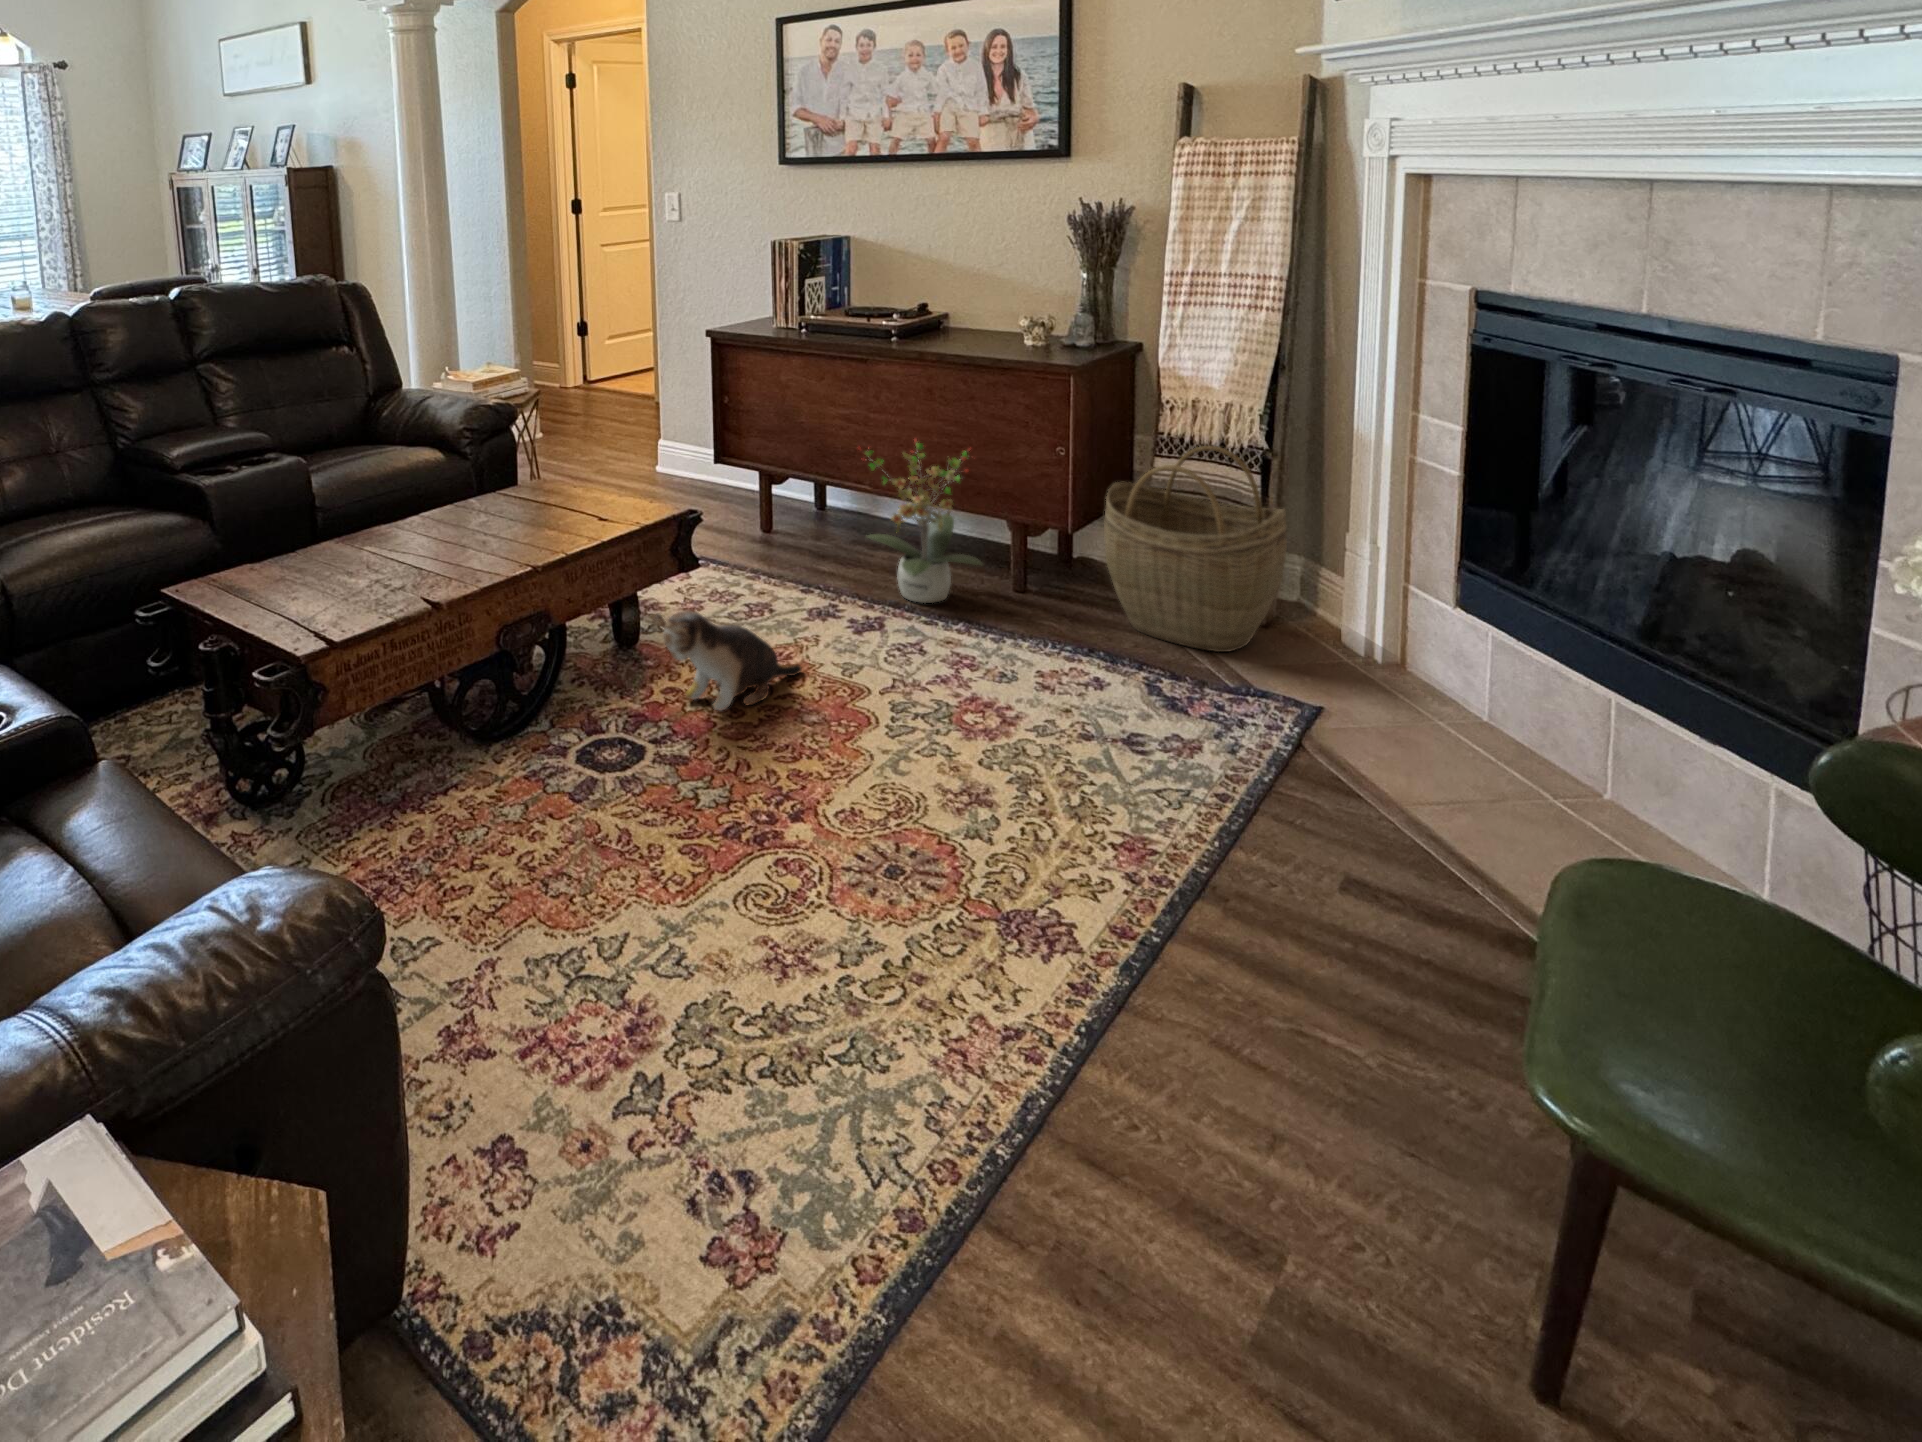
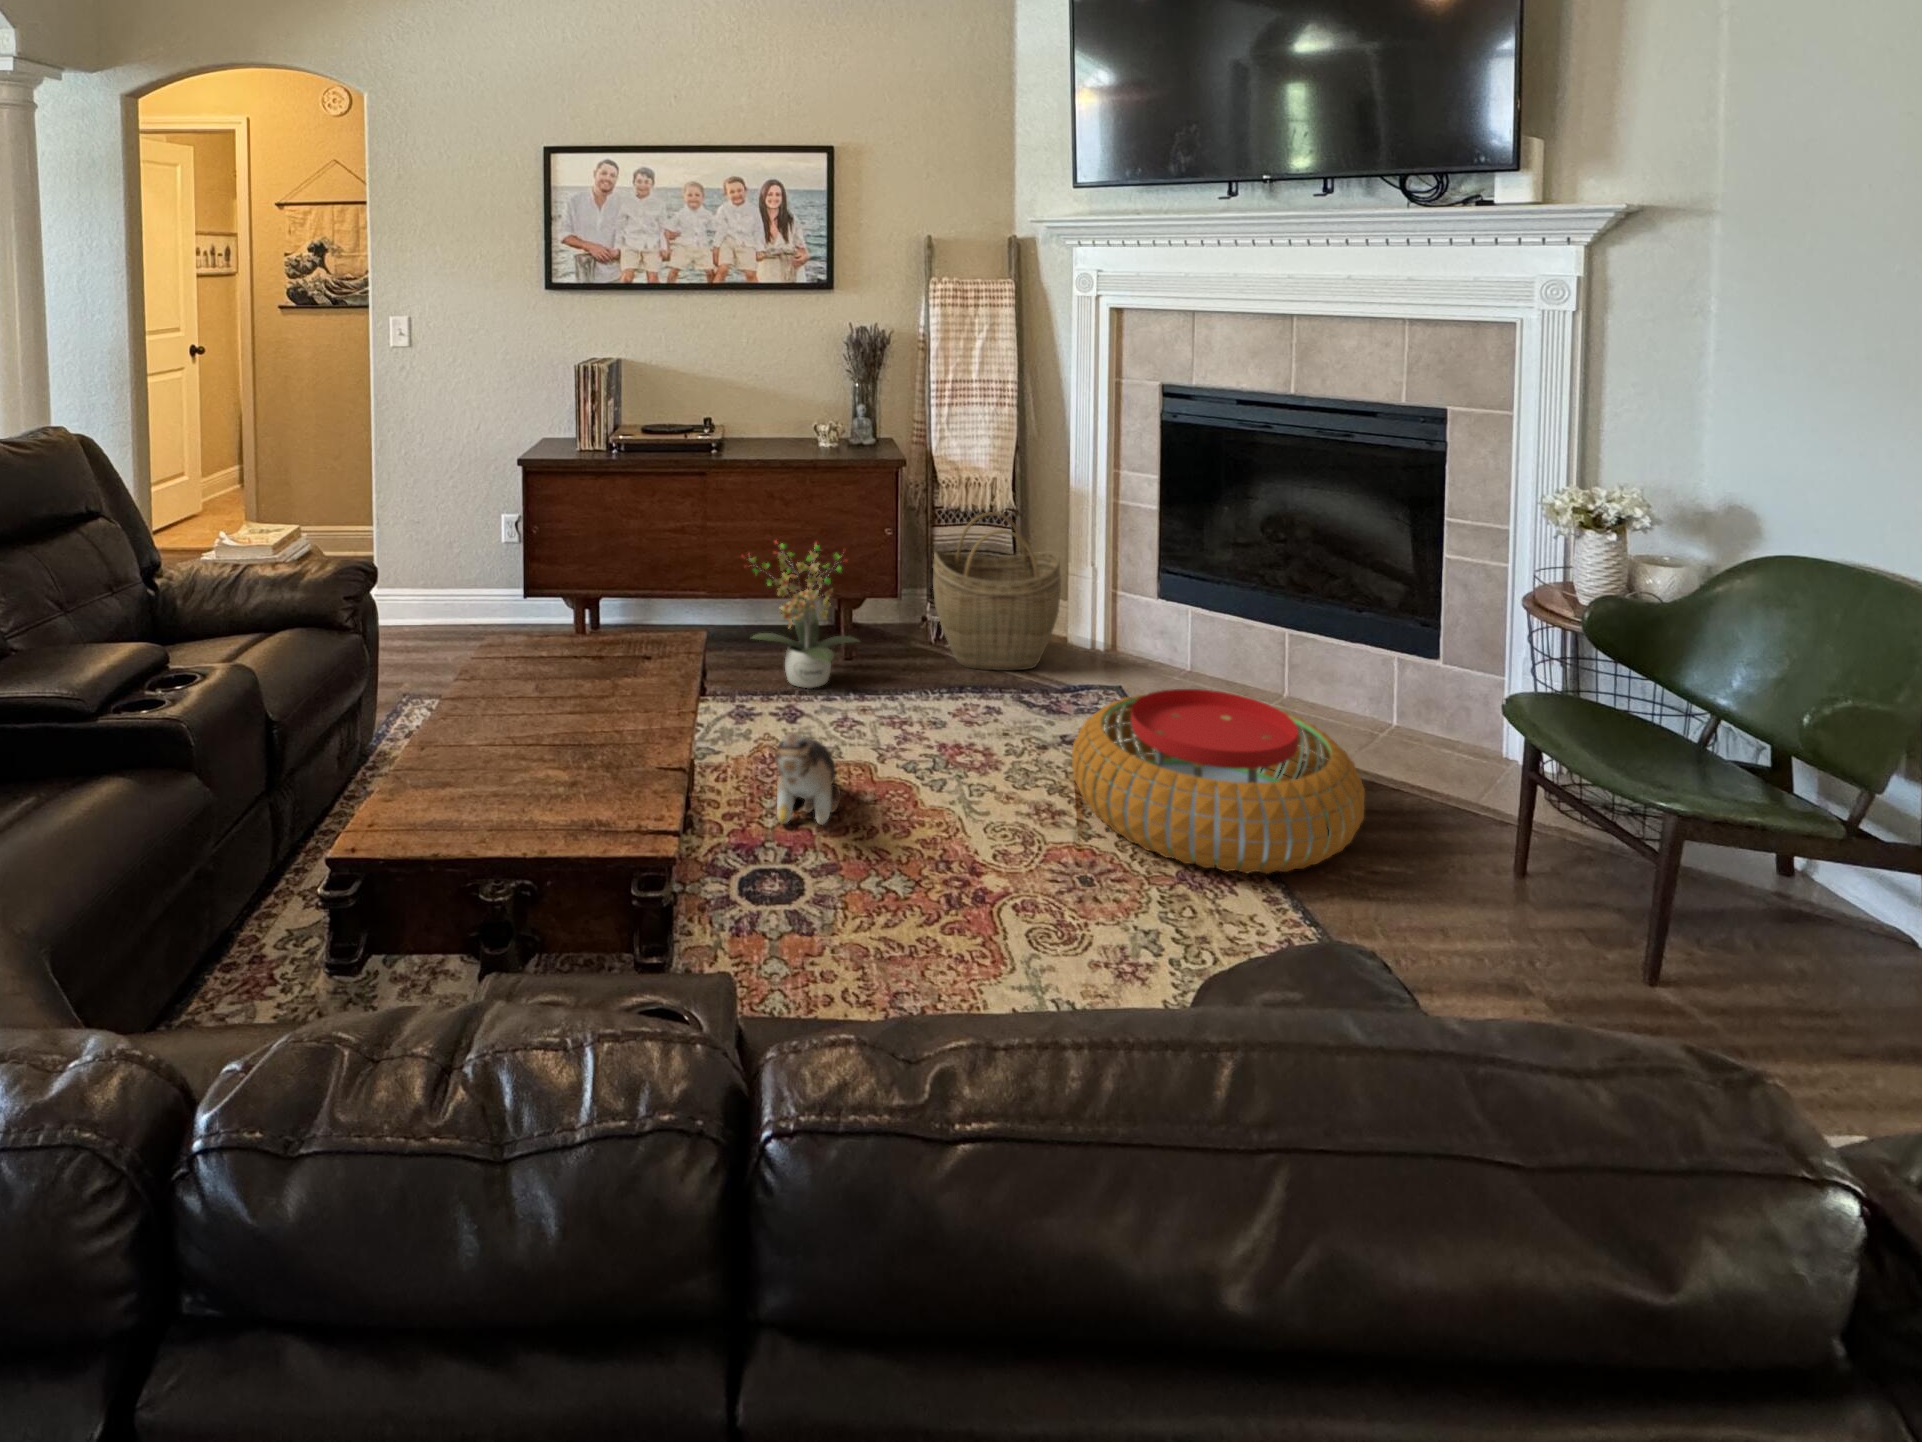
pouf: none [988,689,1409,967] -> present [1072,689,1365,874]

